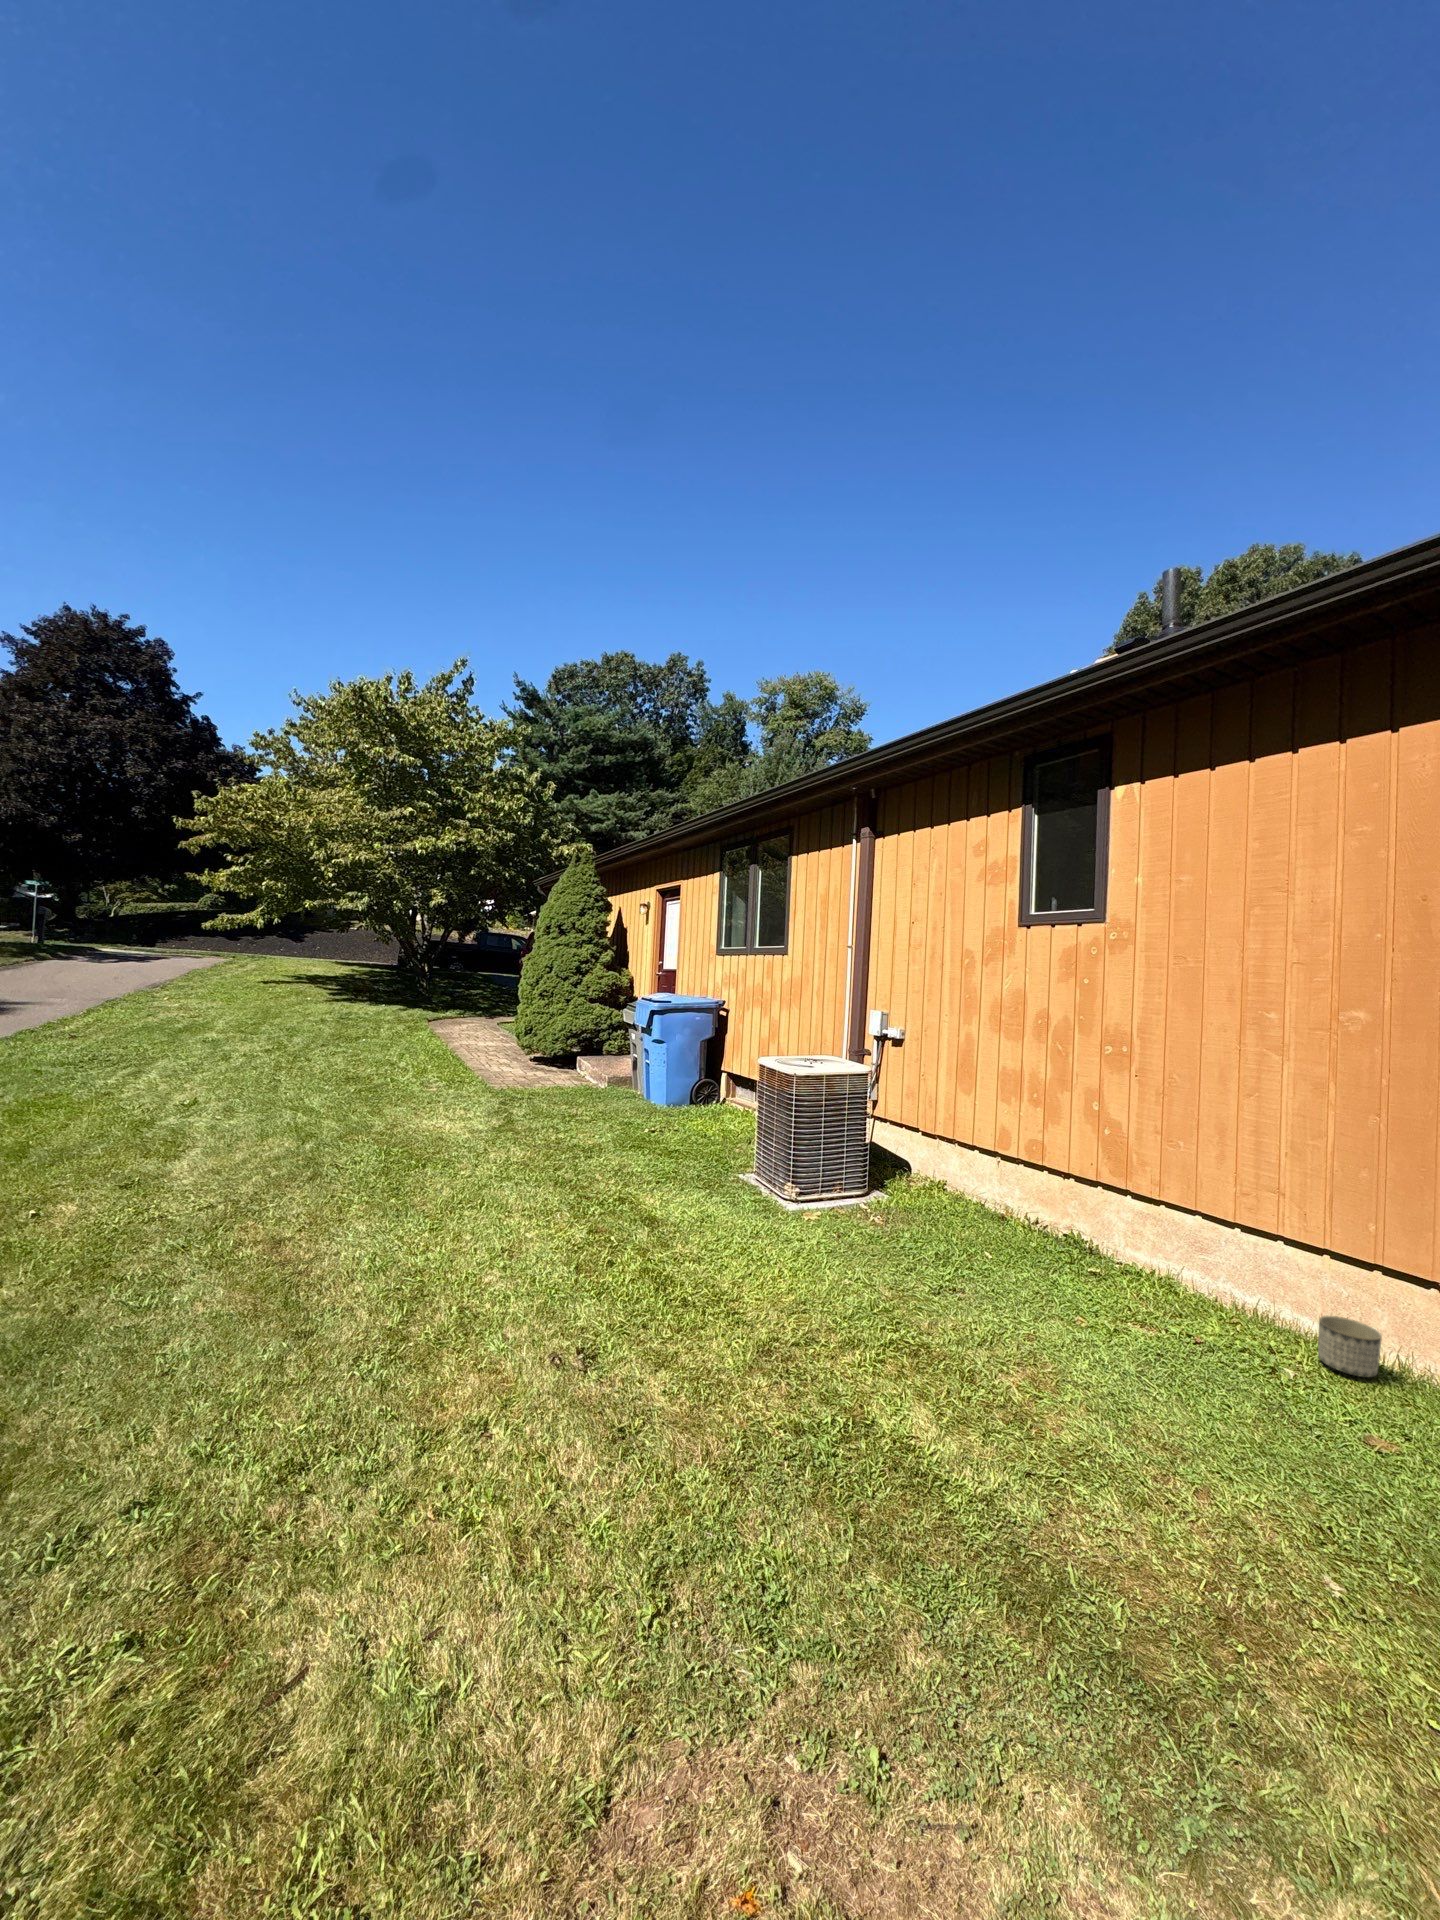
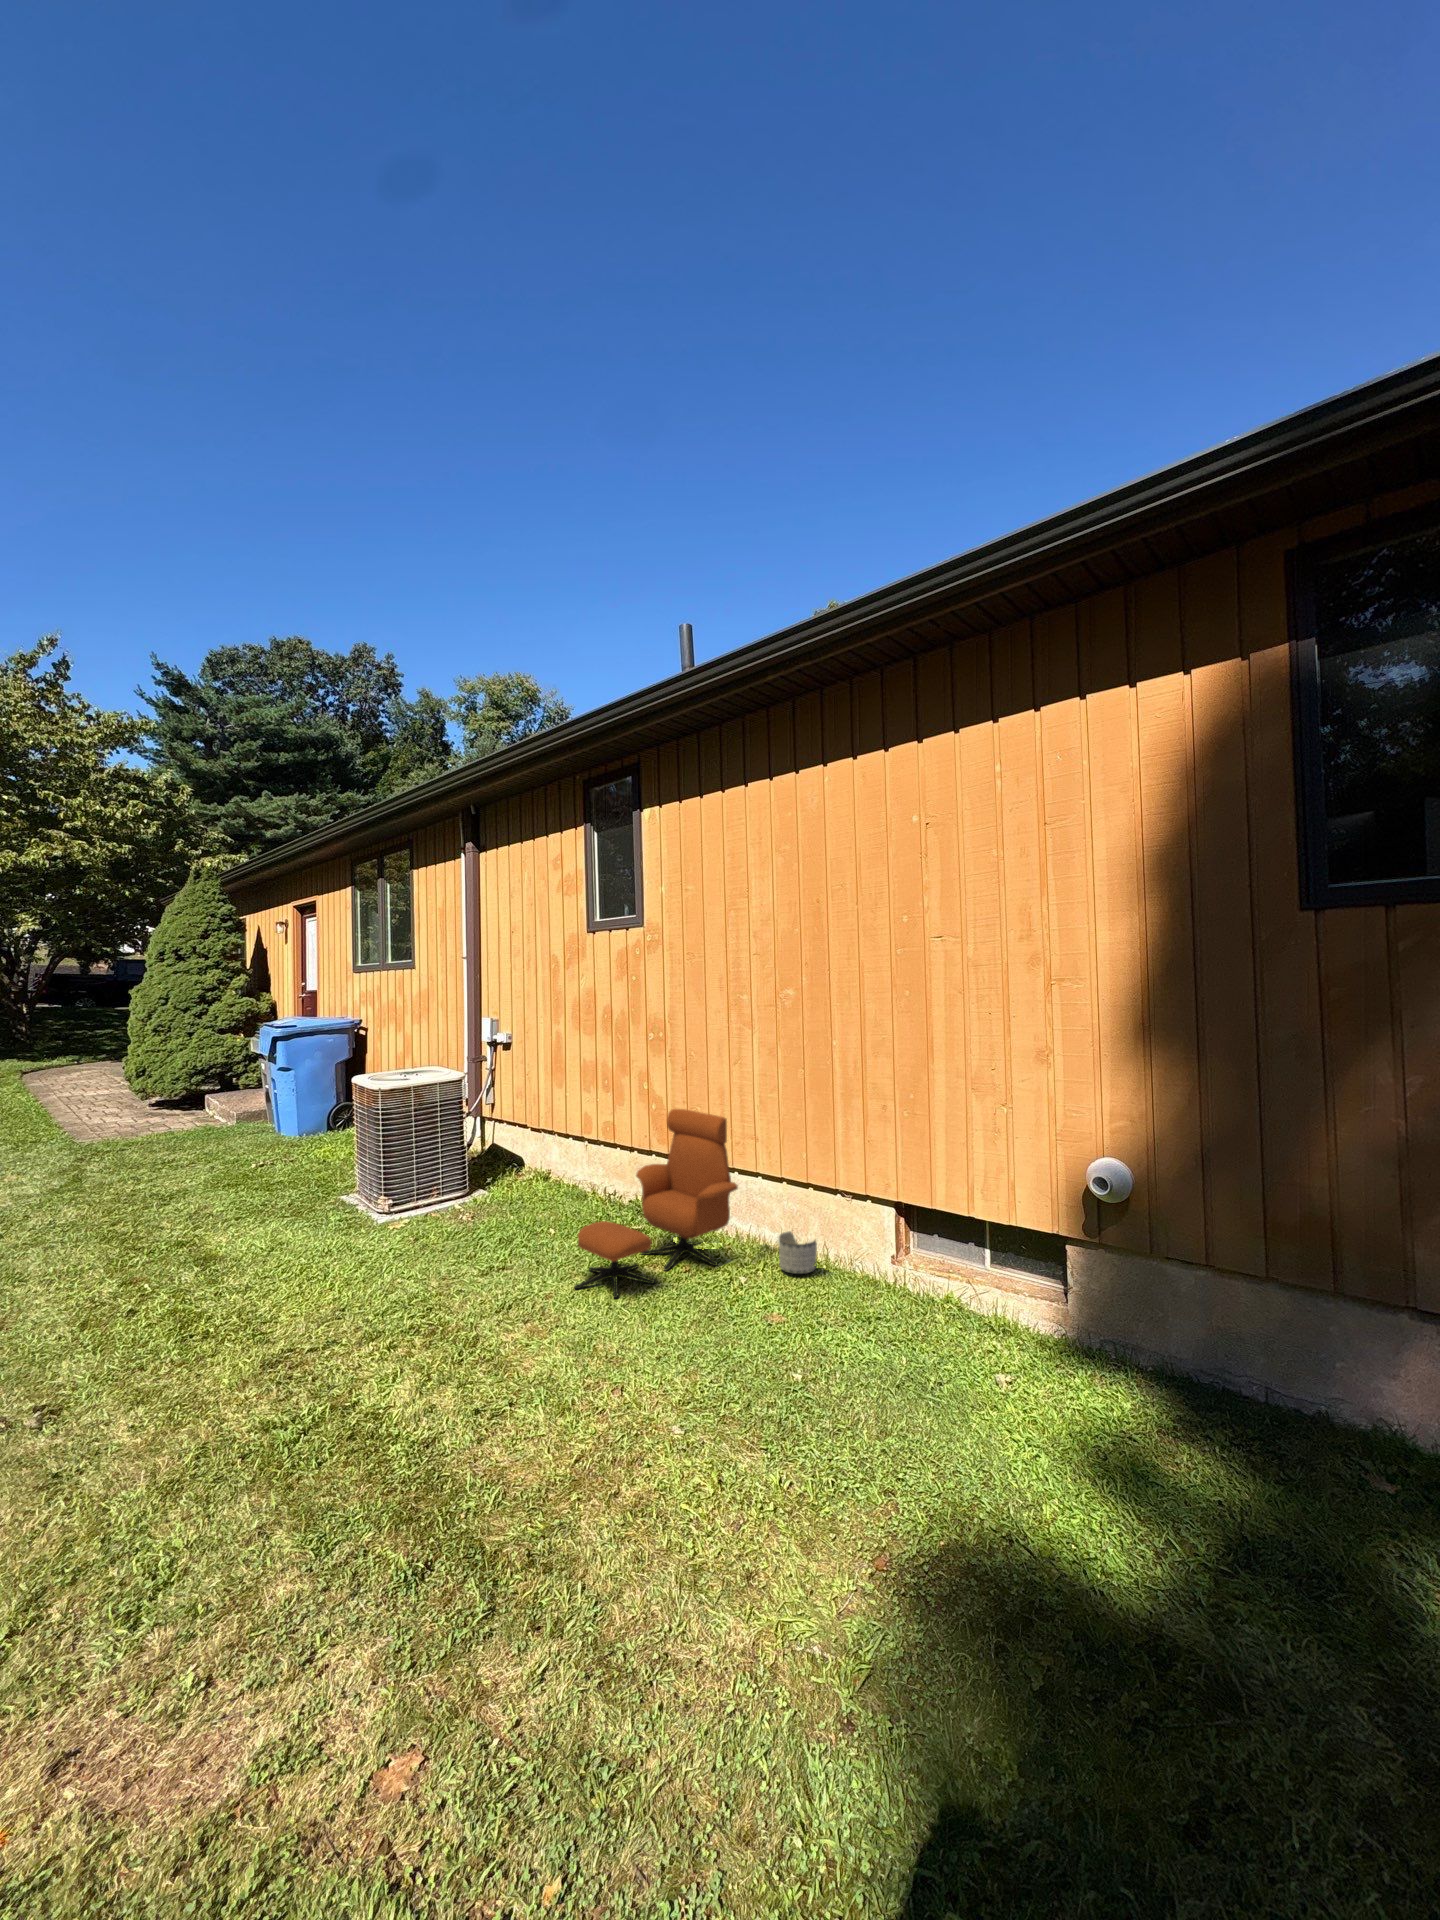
lounge chair: none [1045,1138,1251,1356] -> present [574,1109,738,1298]

